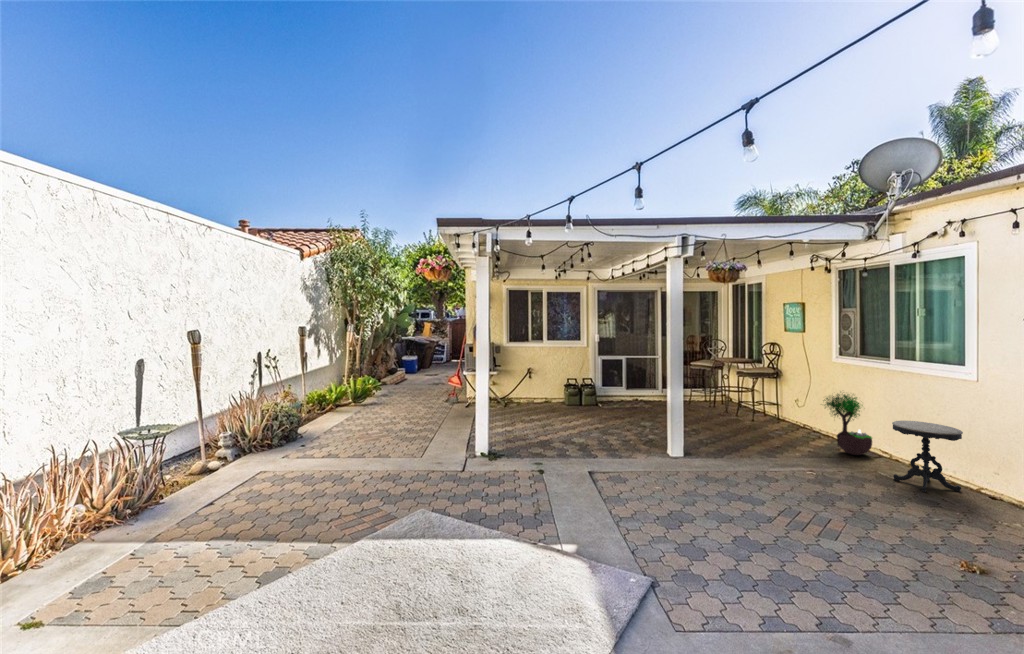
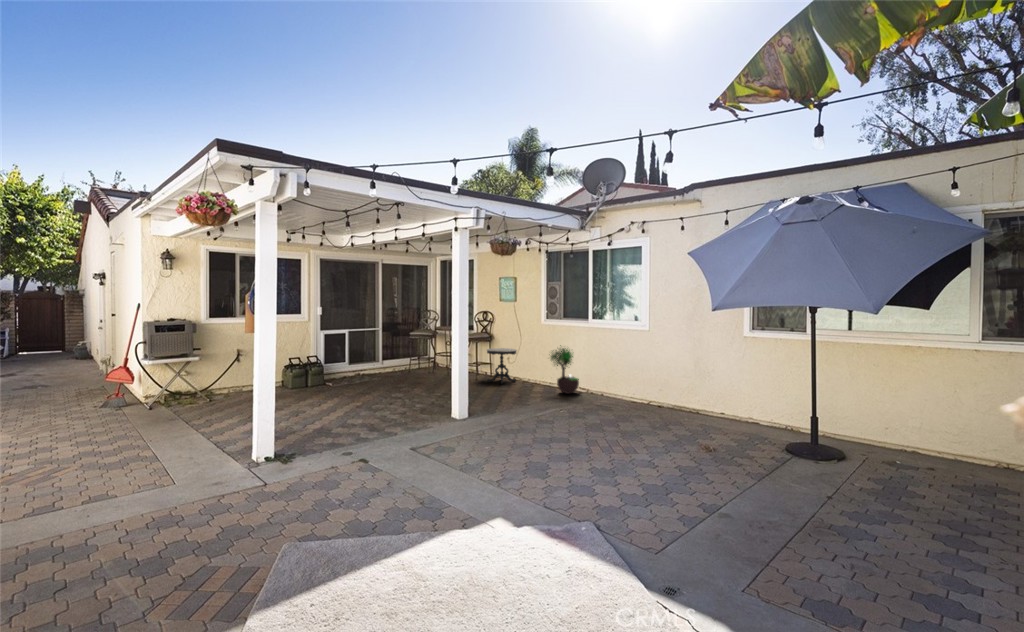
side table: present [892,421,963,492] -> present [487,348,517,384]

